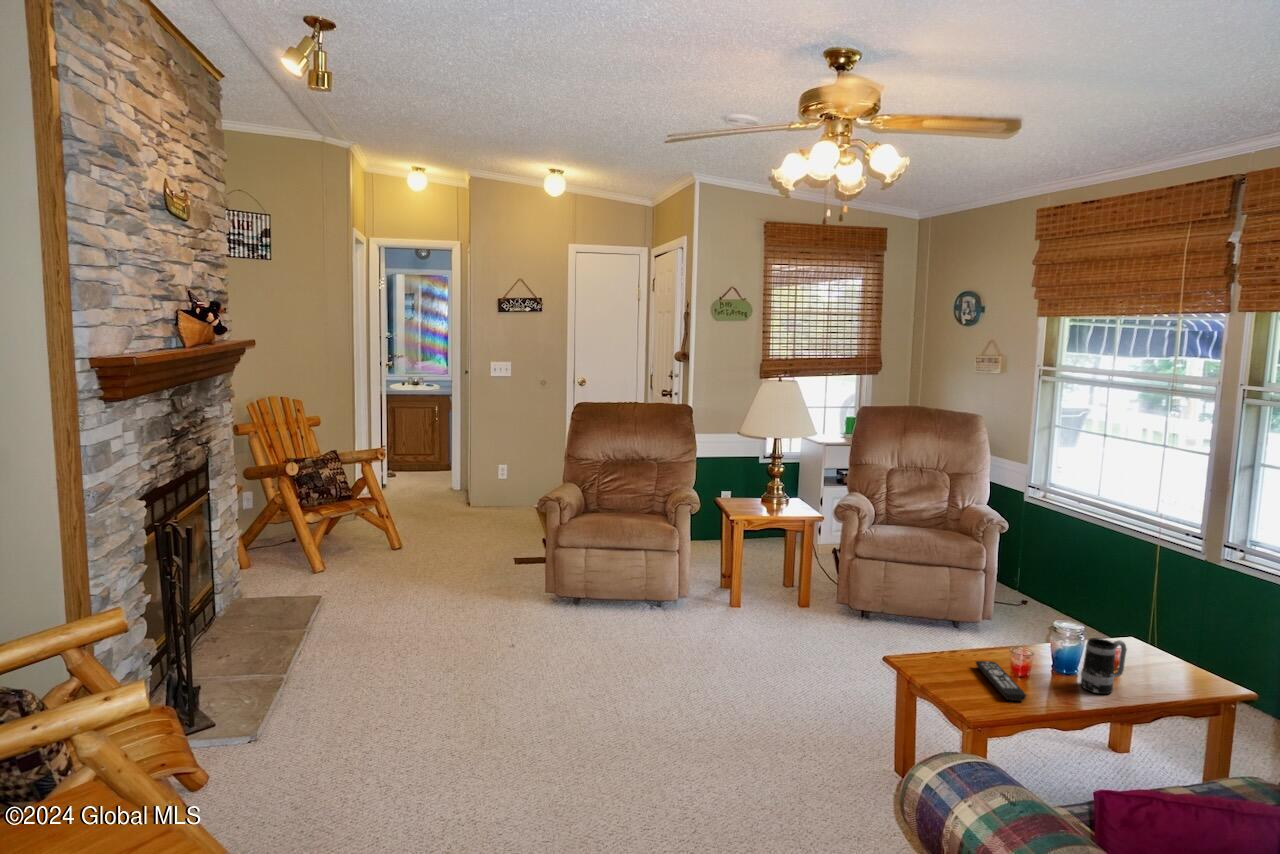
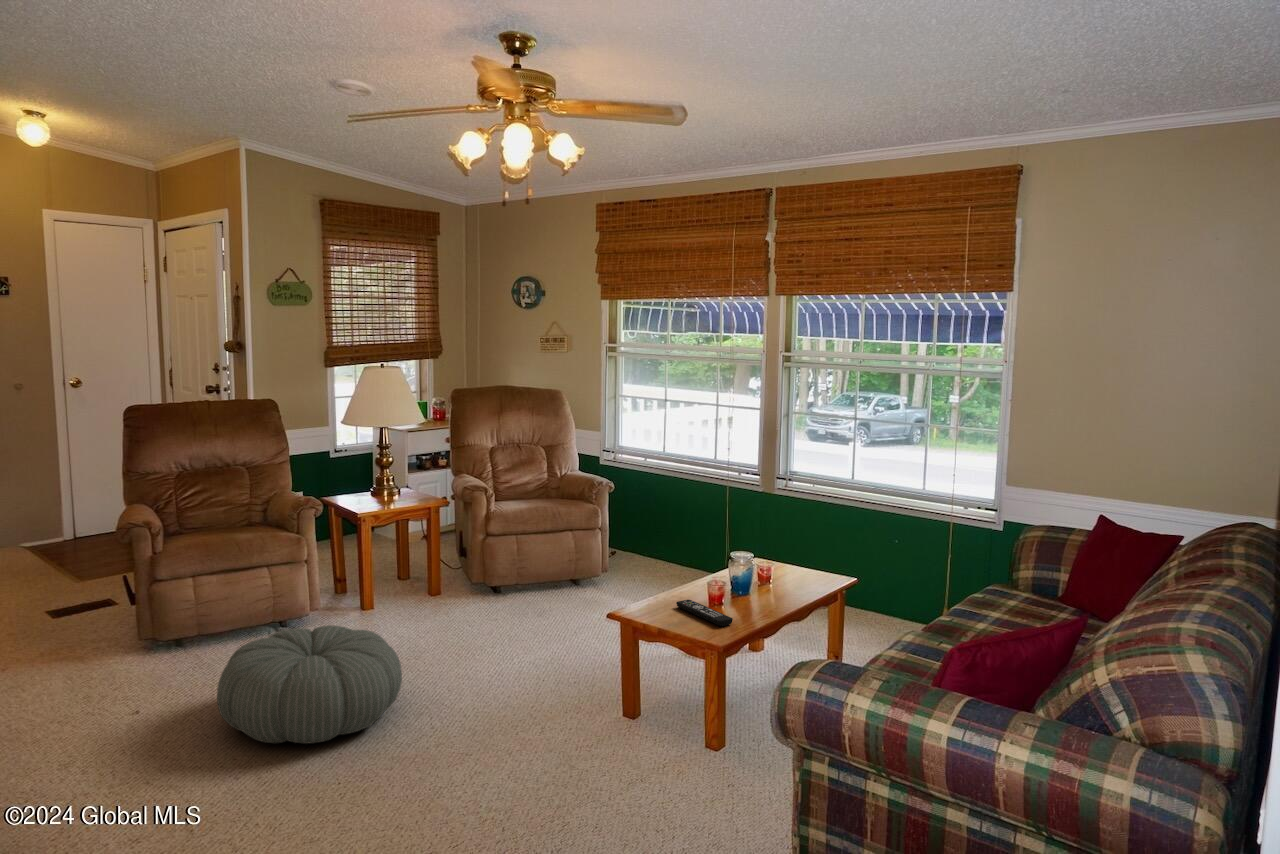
pouf: none [544,603,697,706] -> present [217,625,402,744]
mug: present [1081,638,1127,694] -> none [752,561,780,606]

